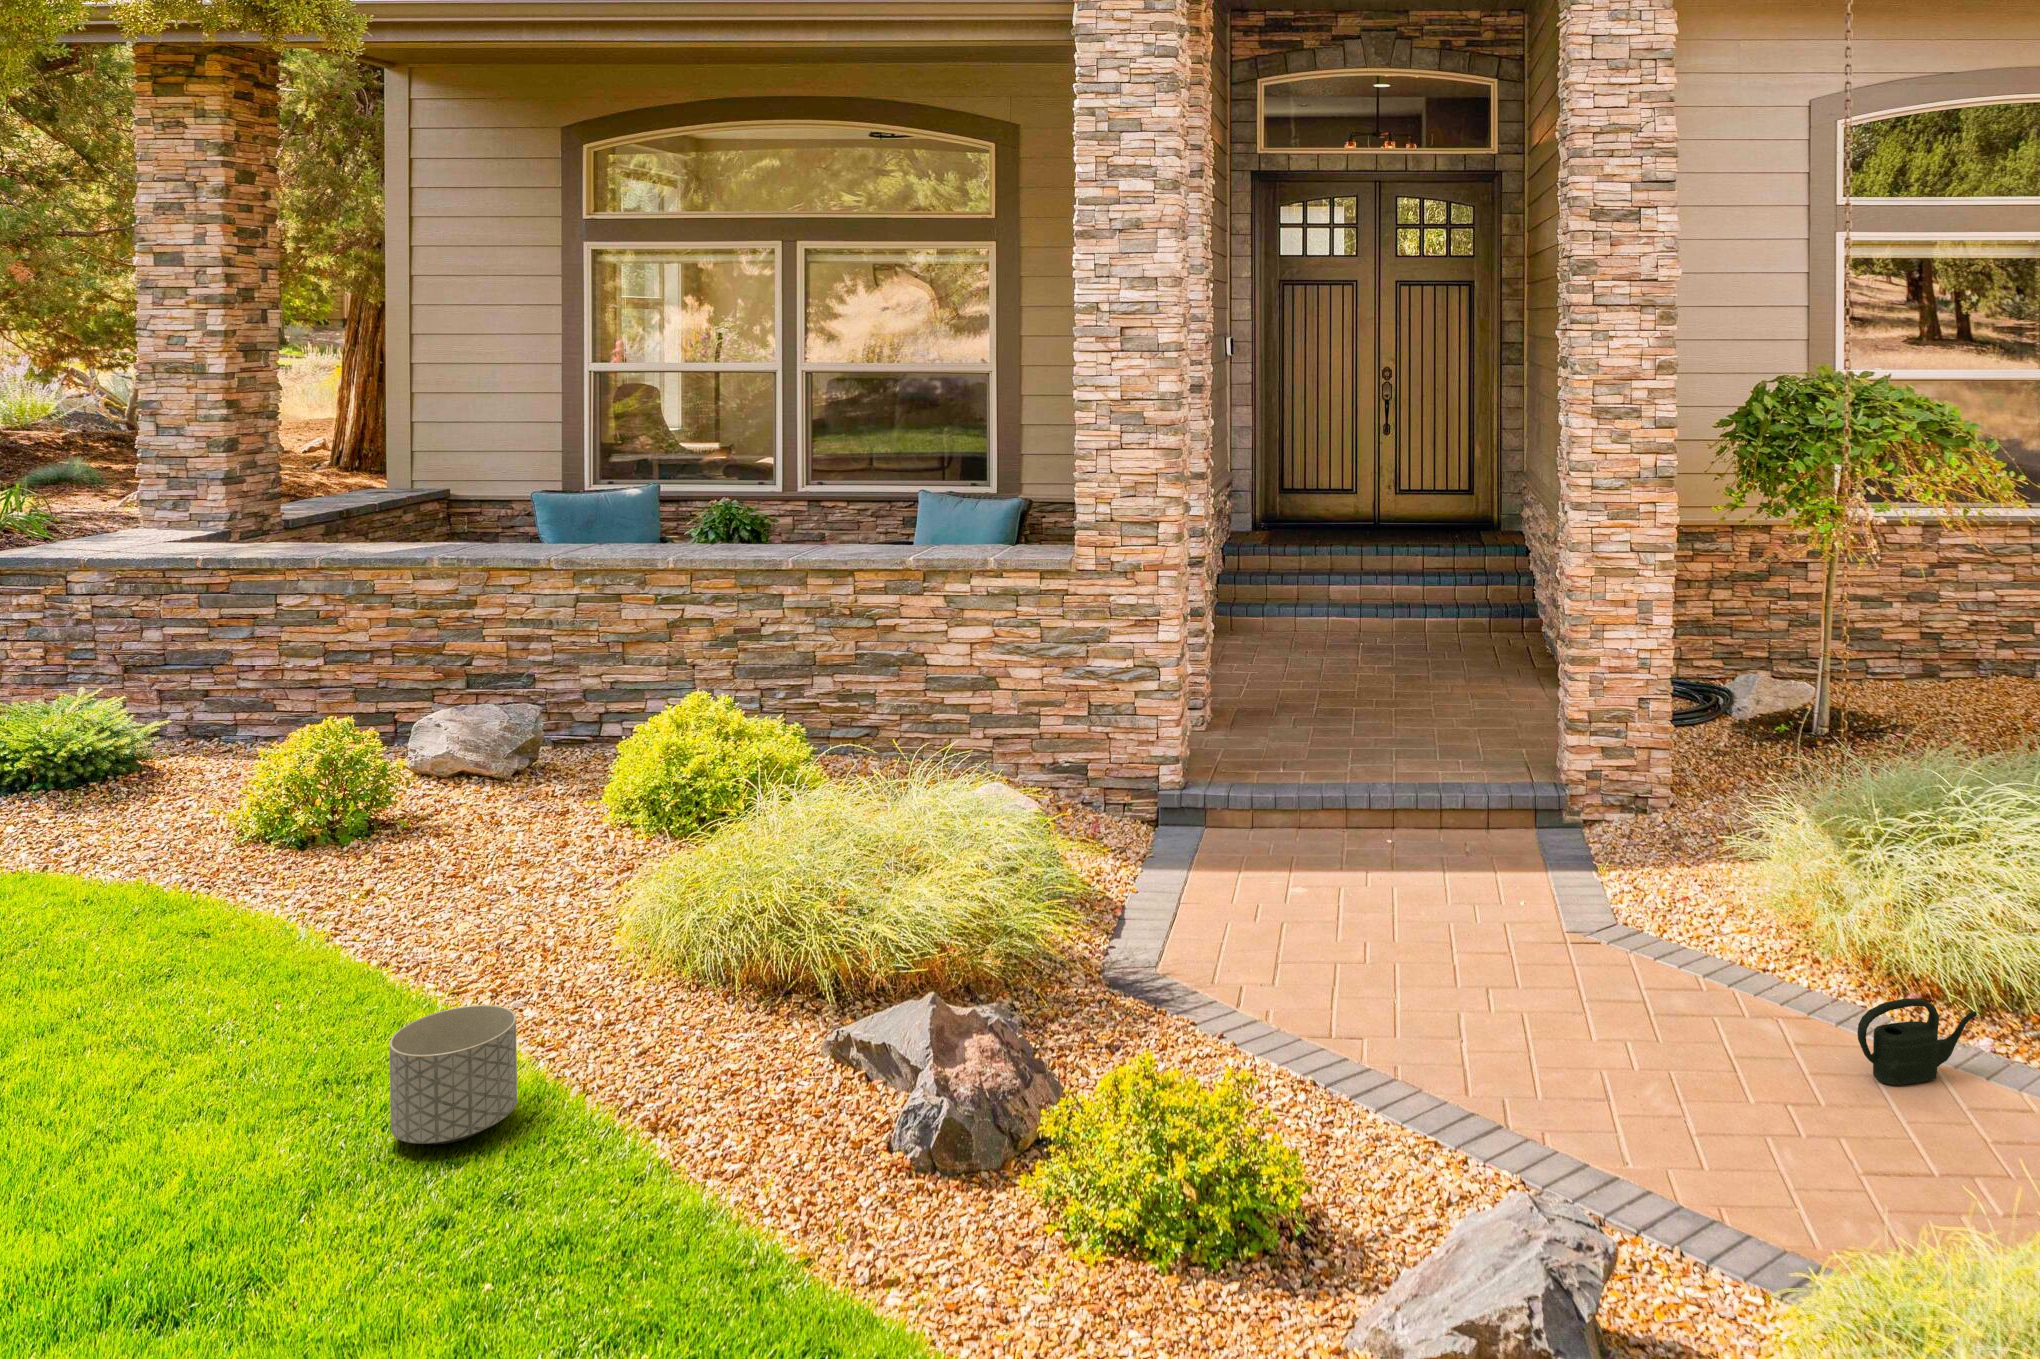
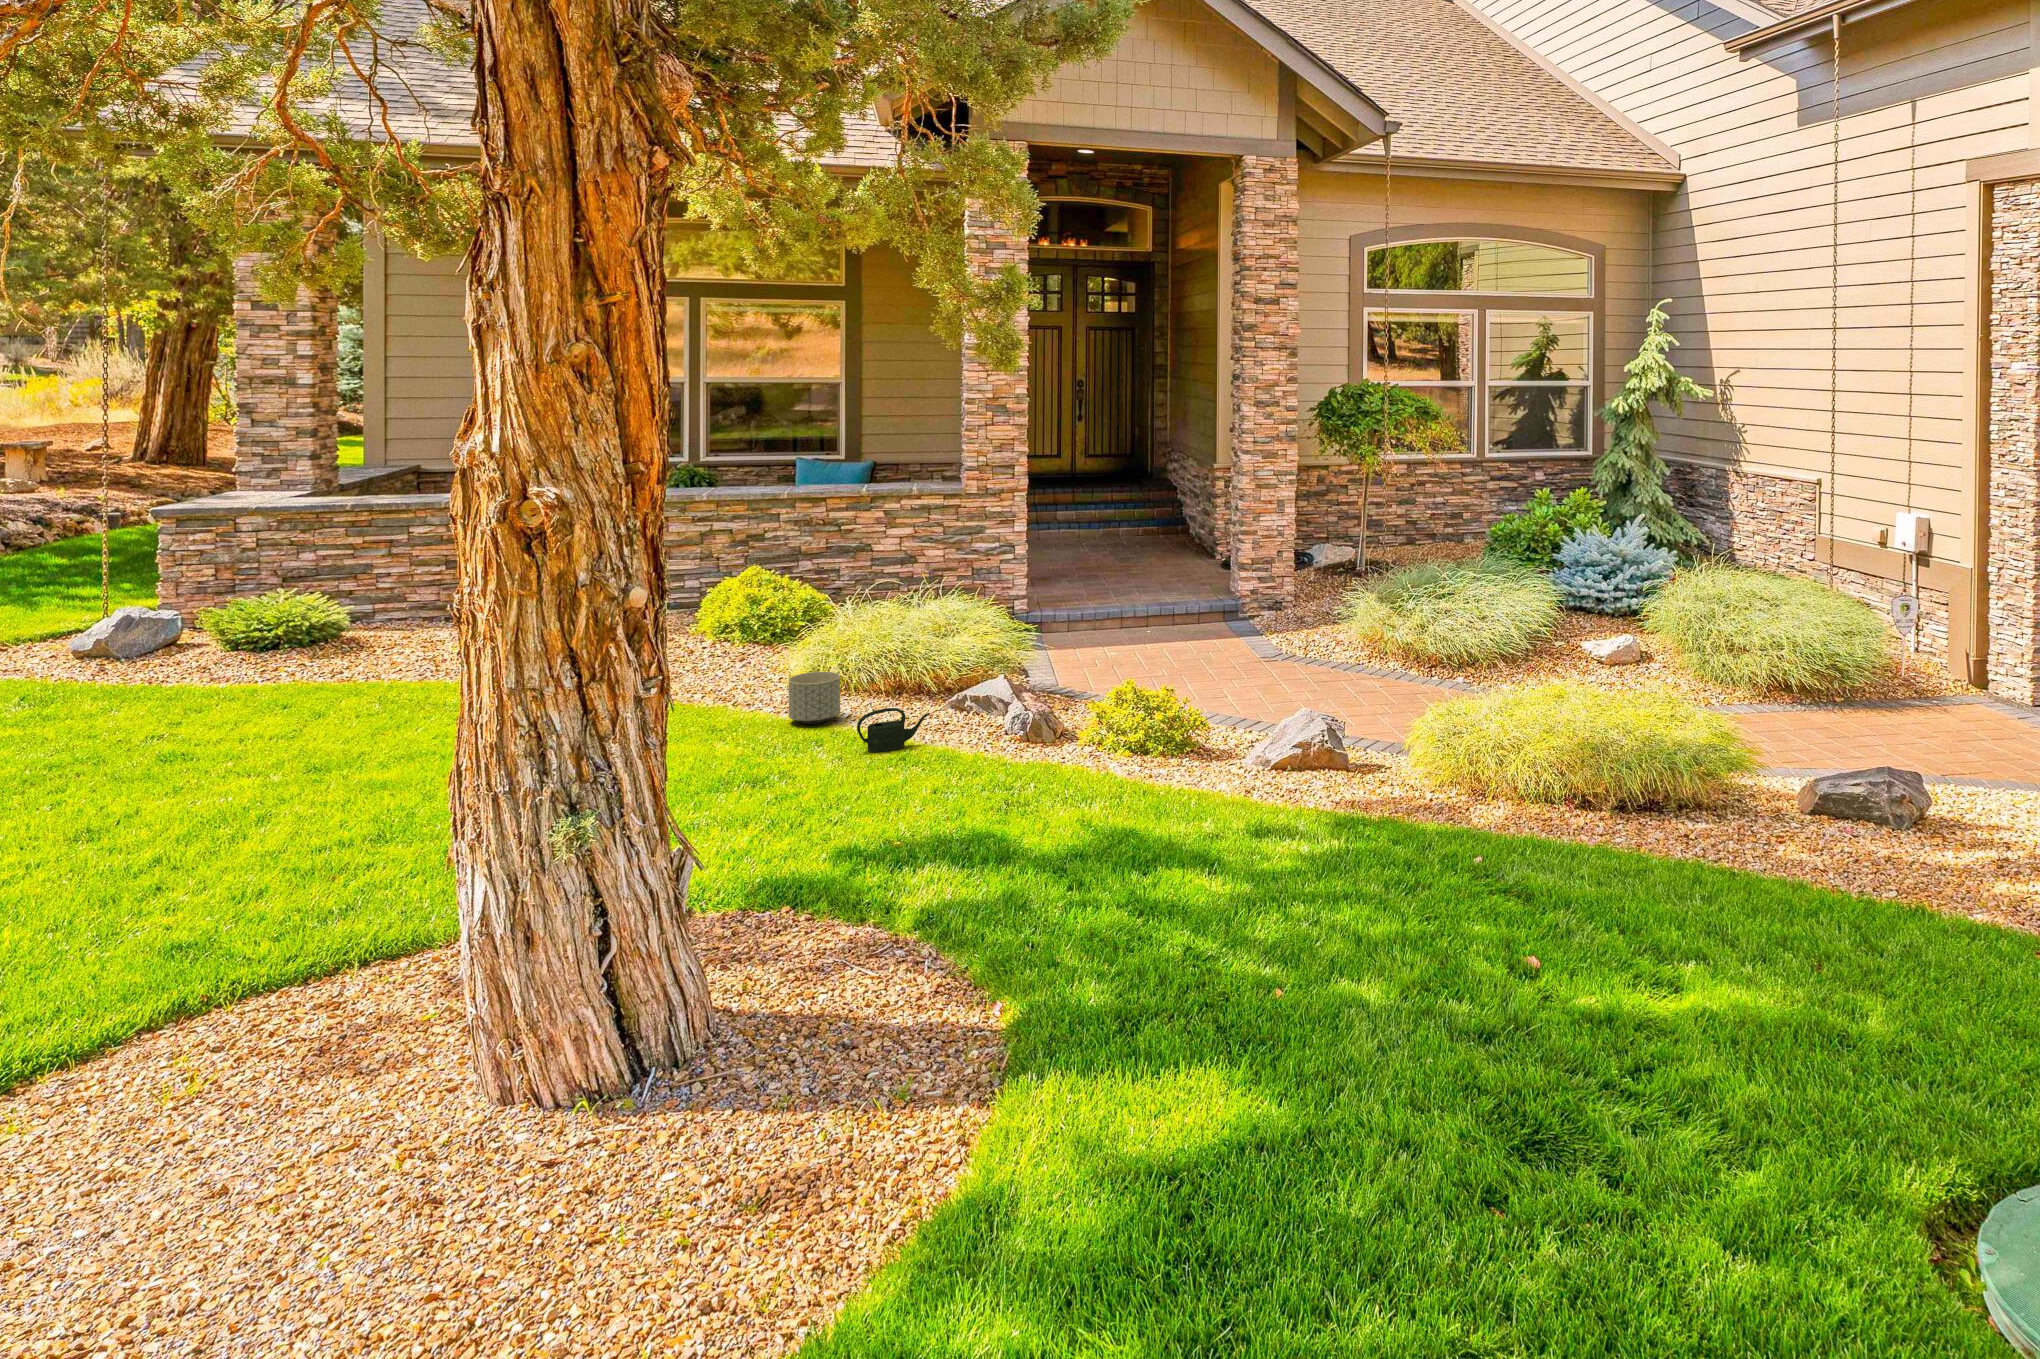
watering can: present [1857,998,1977,1085] -> present [857,708,930,752]

